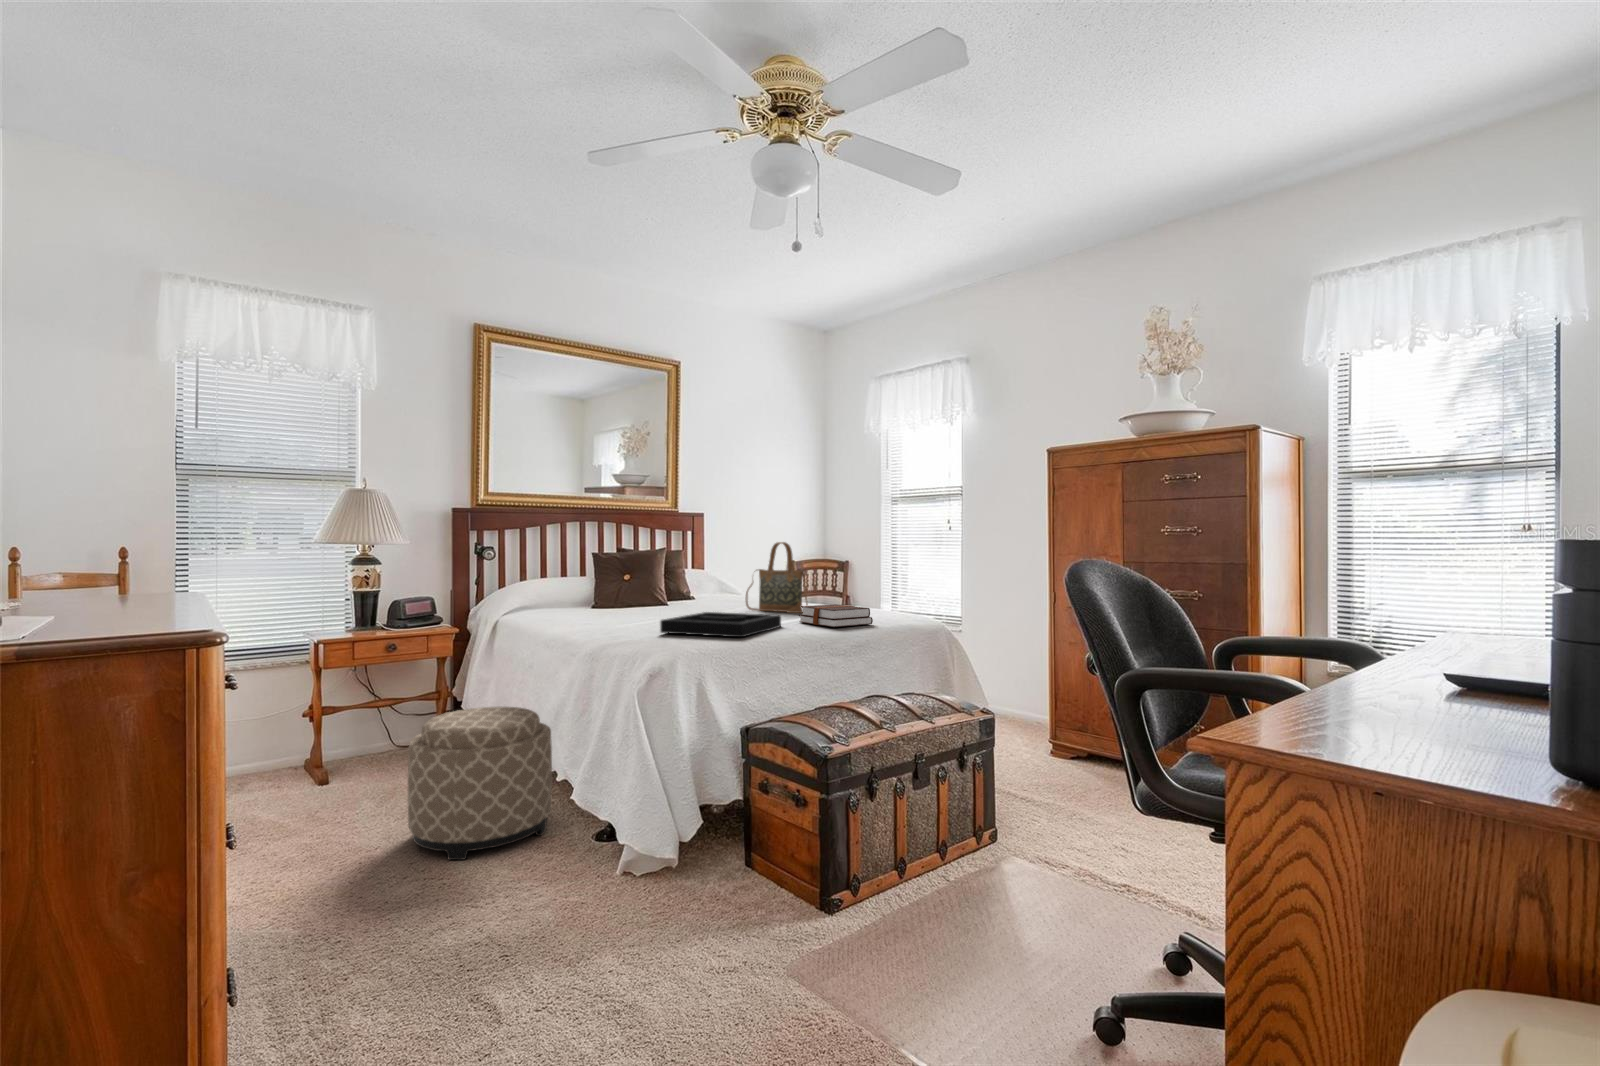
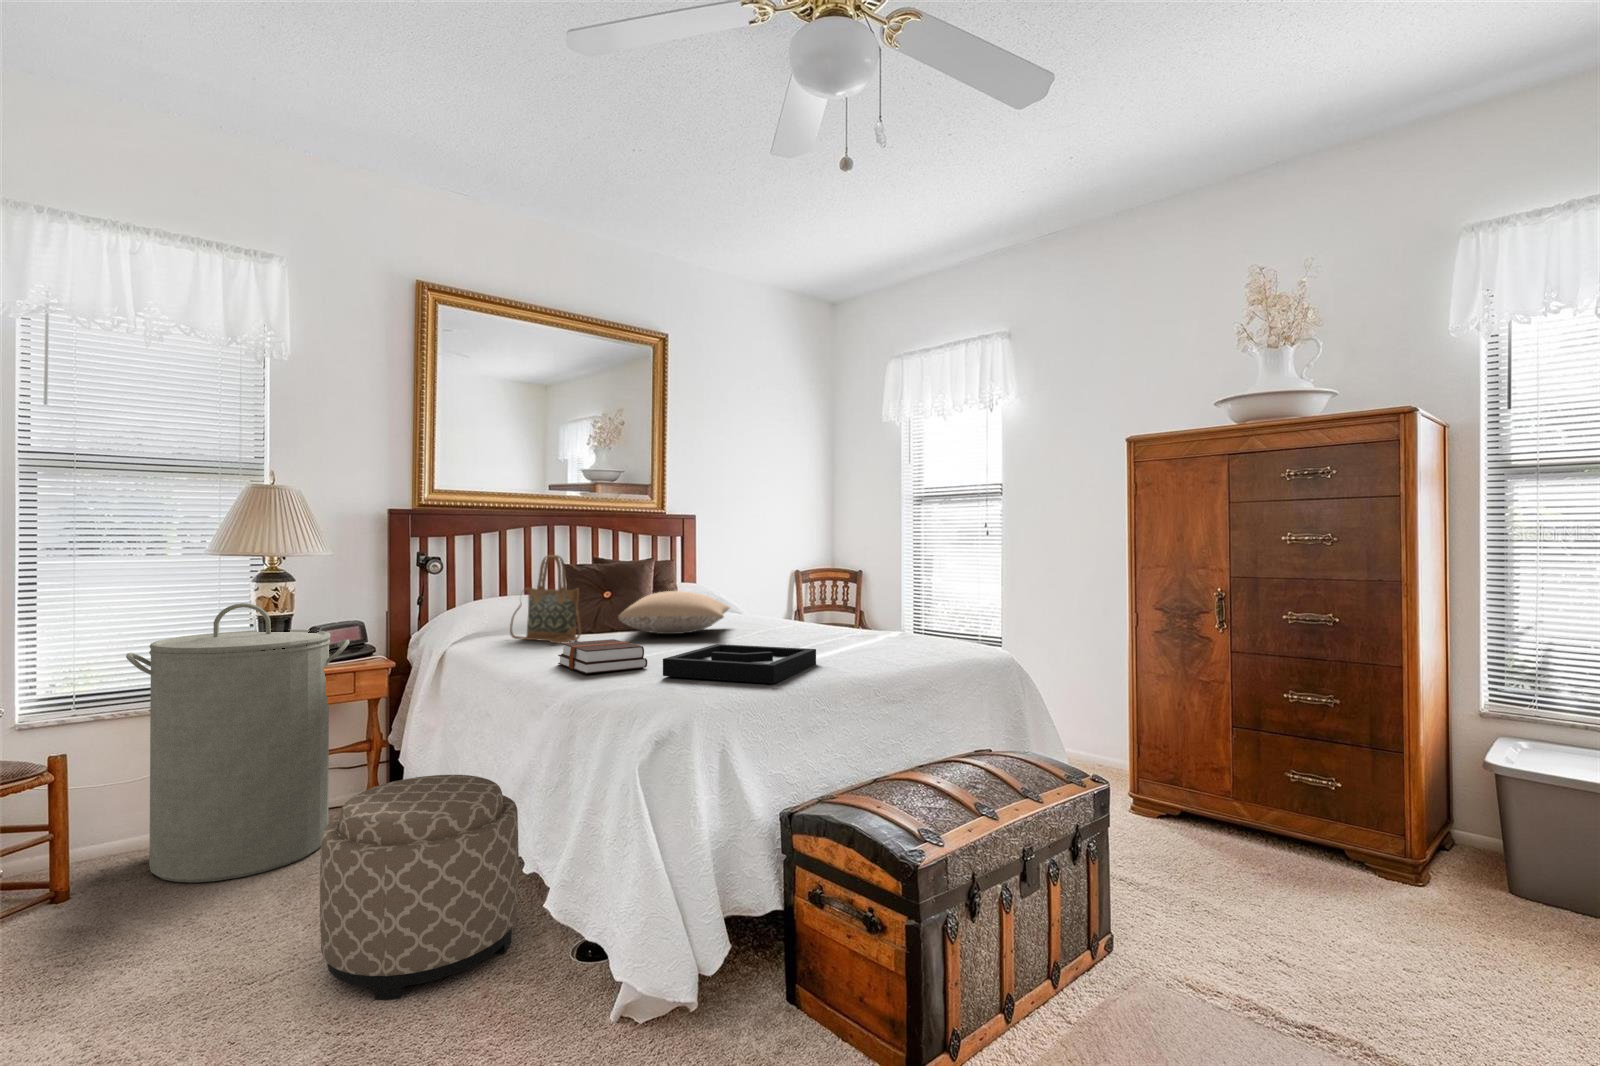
handbag: present [746,542,808,613] -> present [510,555,581,643]
pillow: none [633,574,726,608] -> present [618,591,730,634]
laundry hamper: none [258,580,424,791] -> present [126,603,350,883]
hardback book: present [799,604,873,627] -> present [558,639,647,674]

